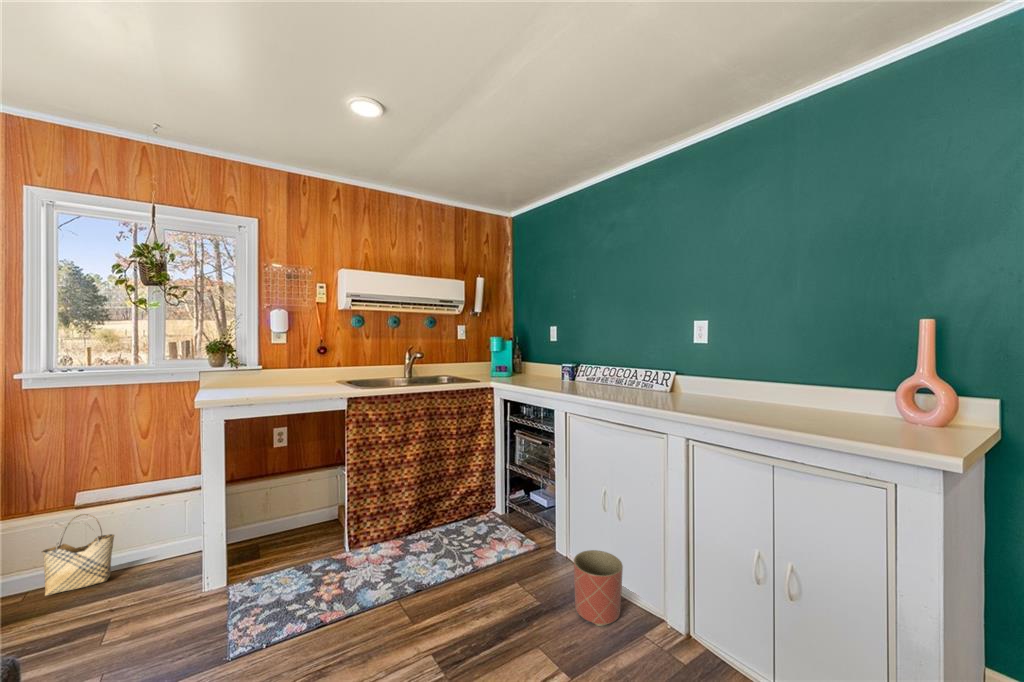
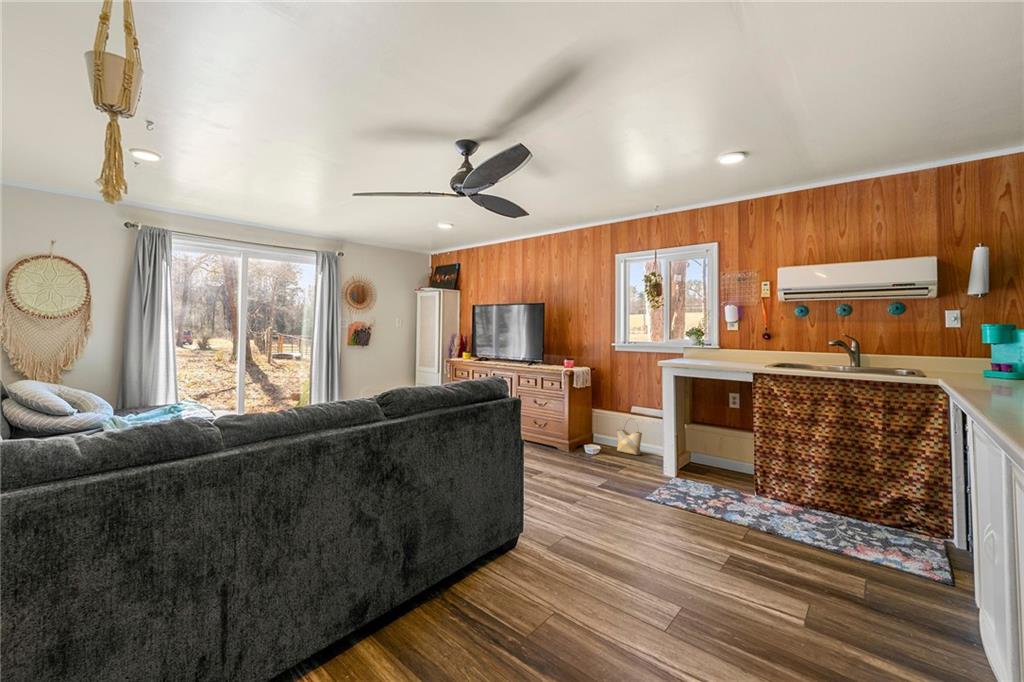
planter: present [574,550,623,626] -> none [886,567,966,660]

